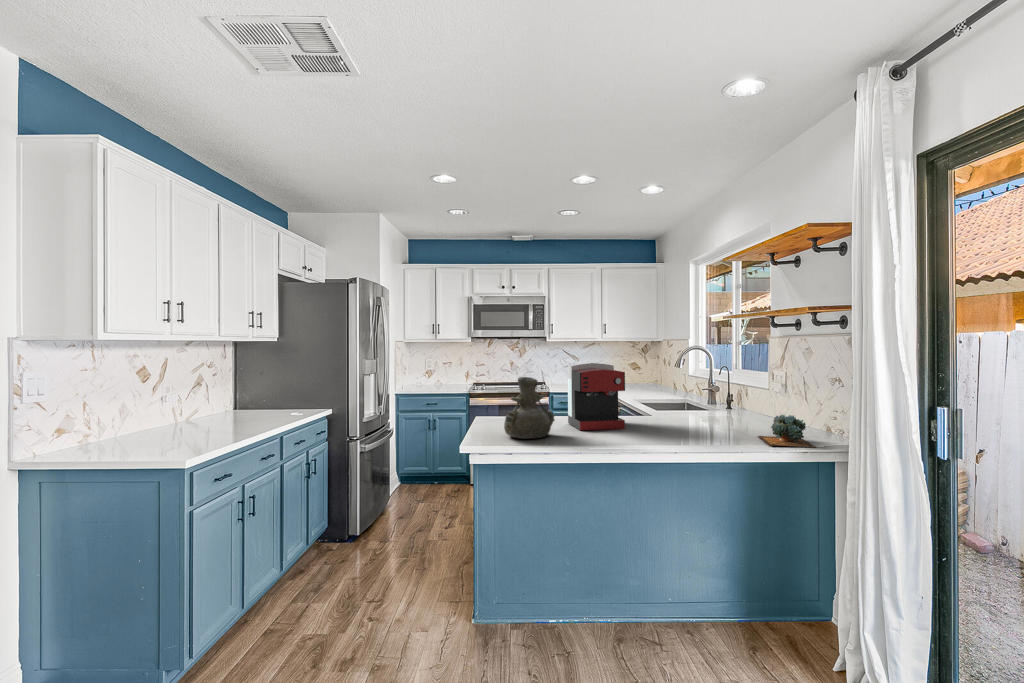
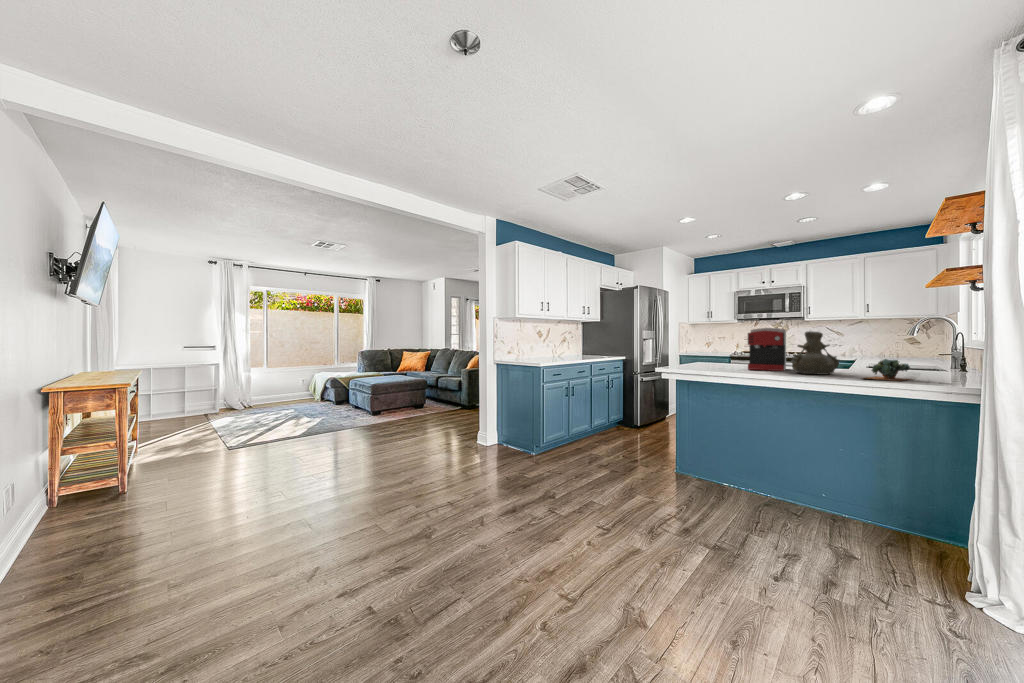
vase: present [504,377,555,439] -> present [791,331,839,375]

